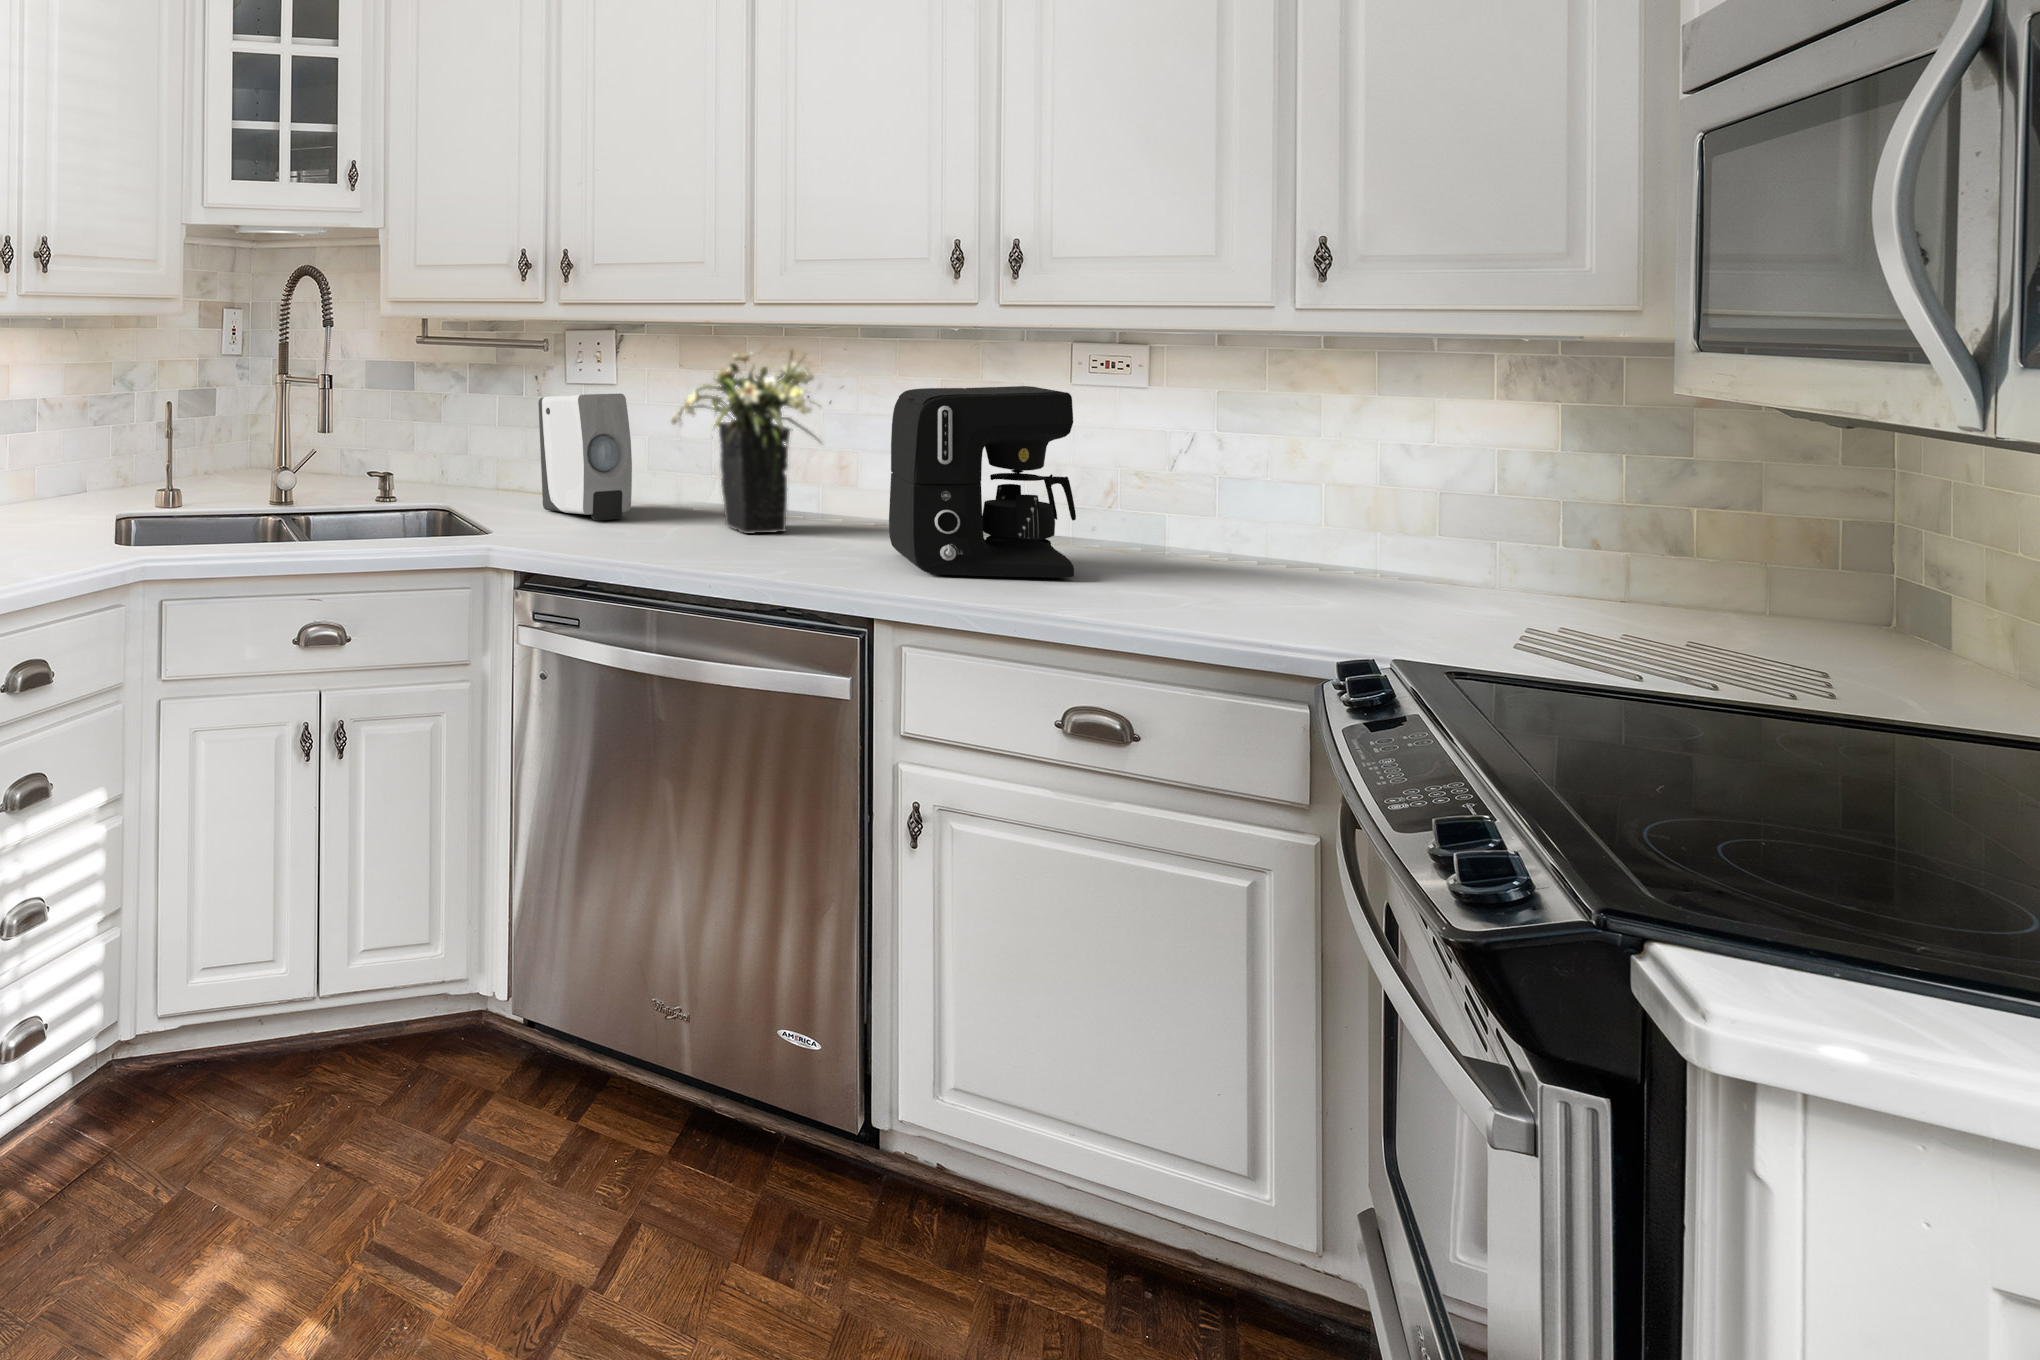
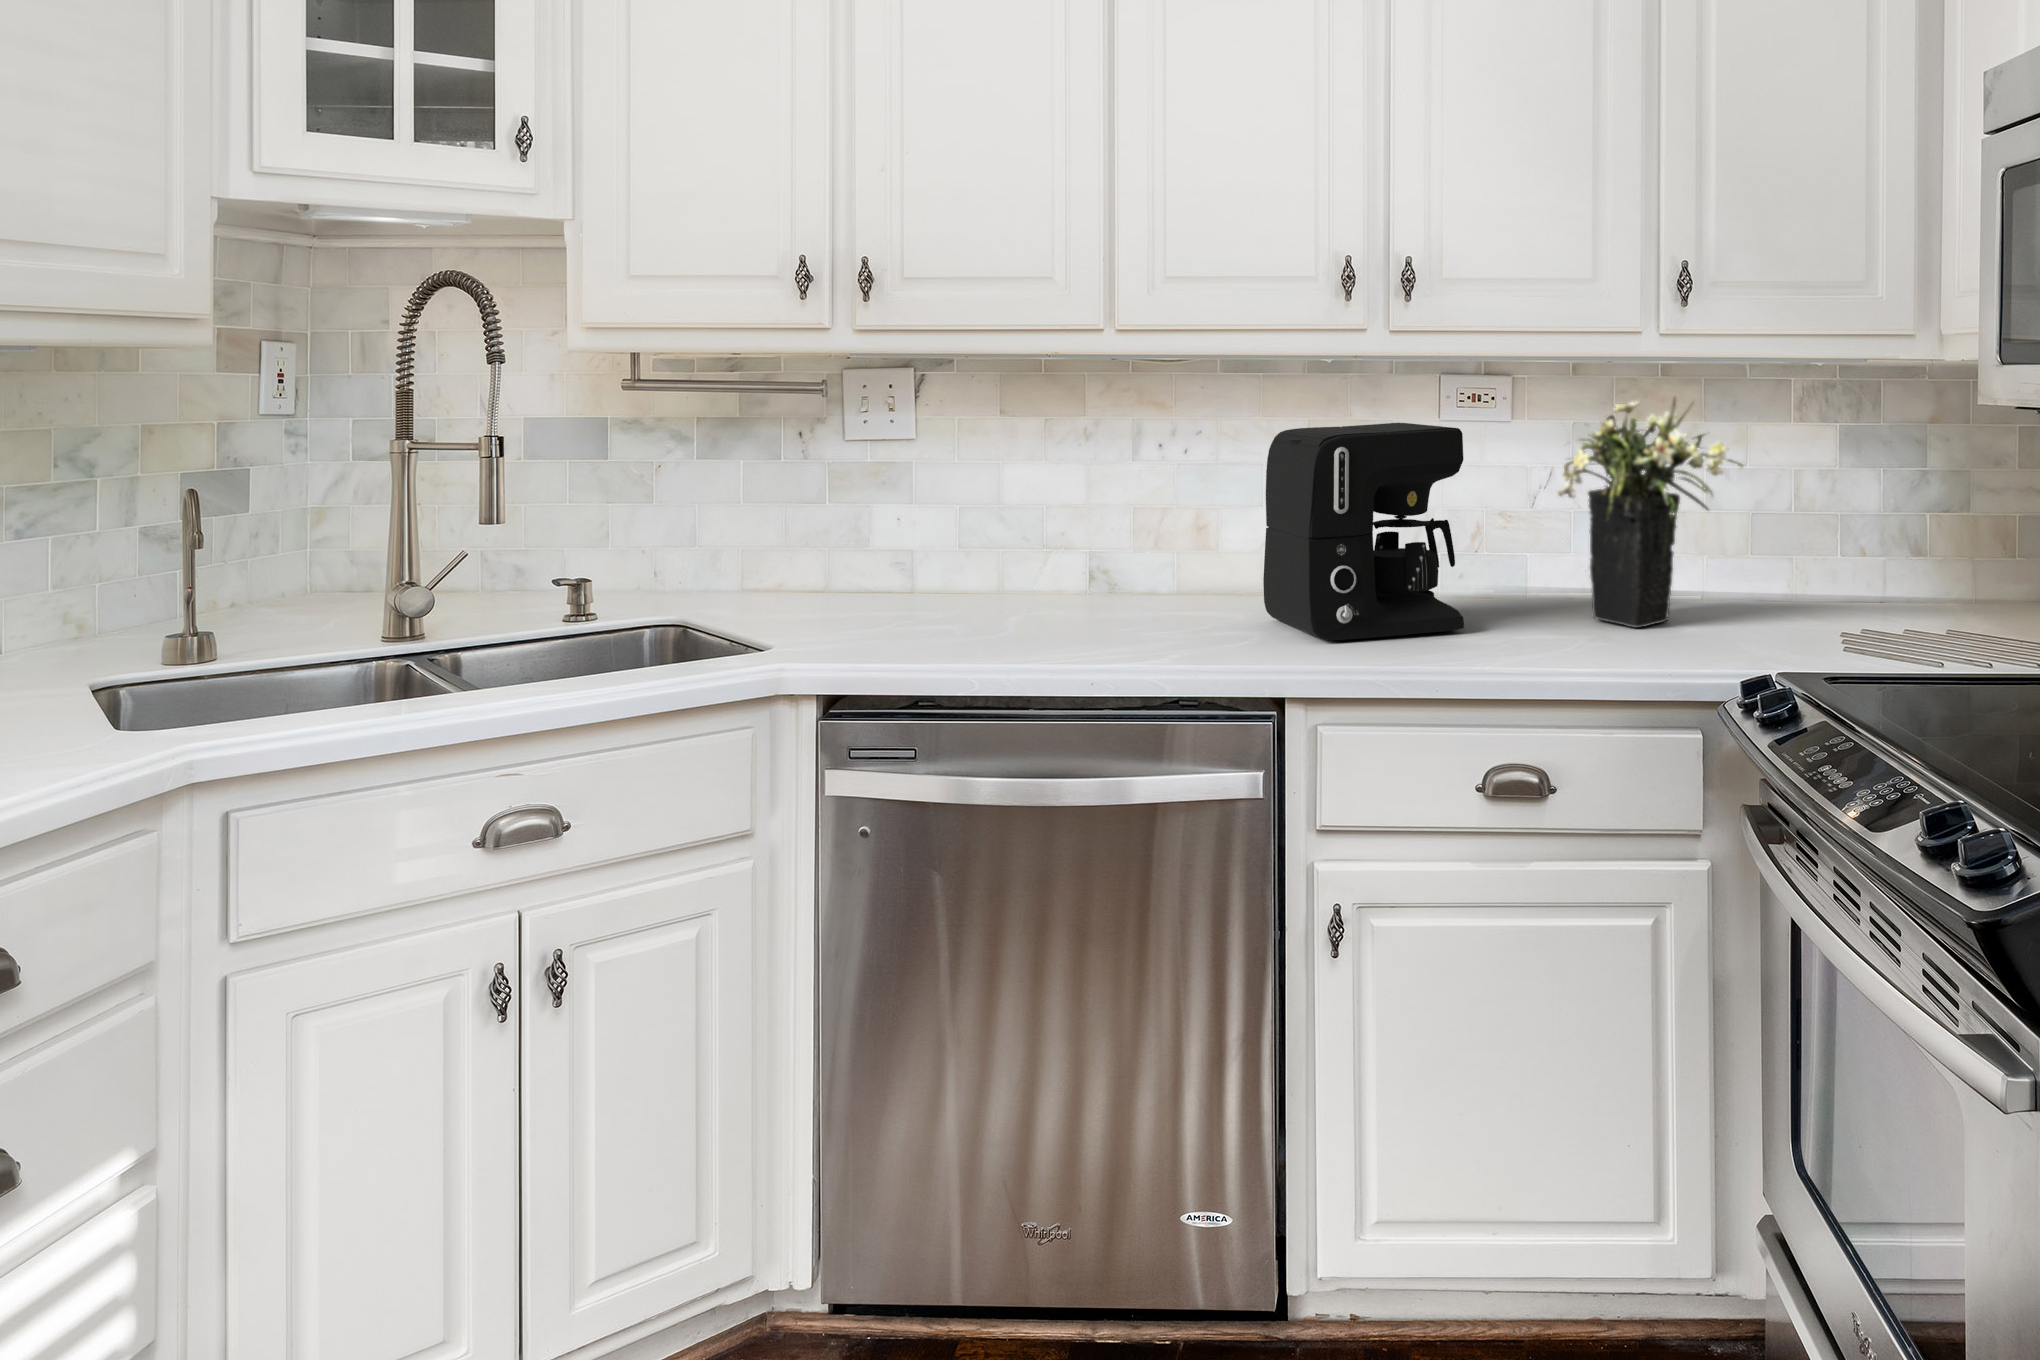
flower arrangement: present [671,351,820,534] -> present [1558,397,1743,628]
soap dispenser: present [538,393,632,520] -> none [809,446,941,612]

